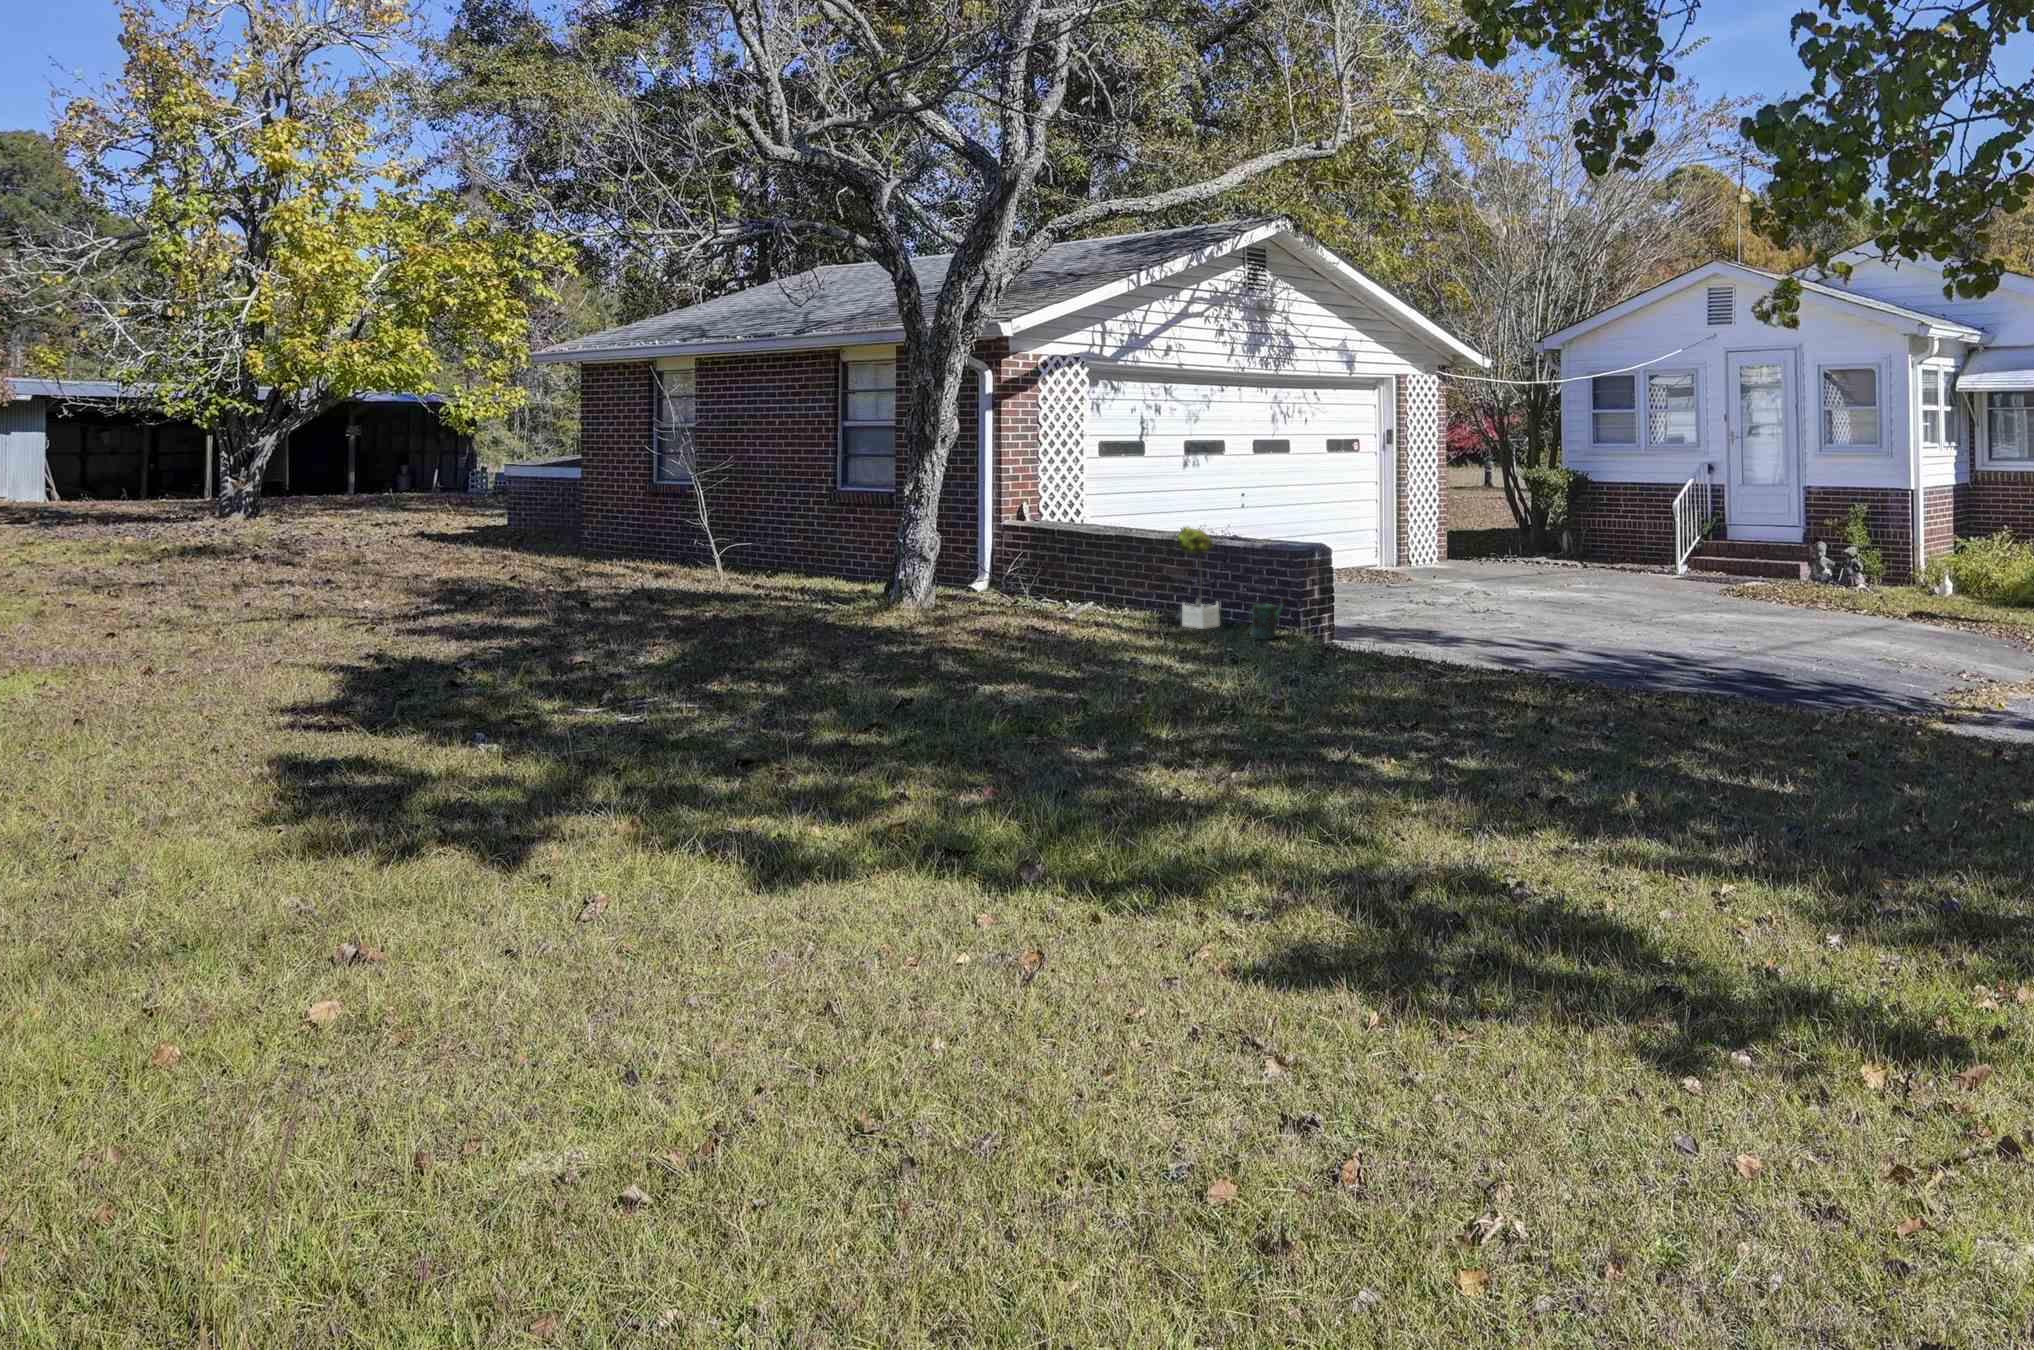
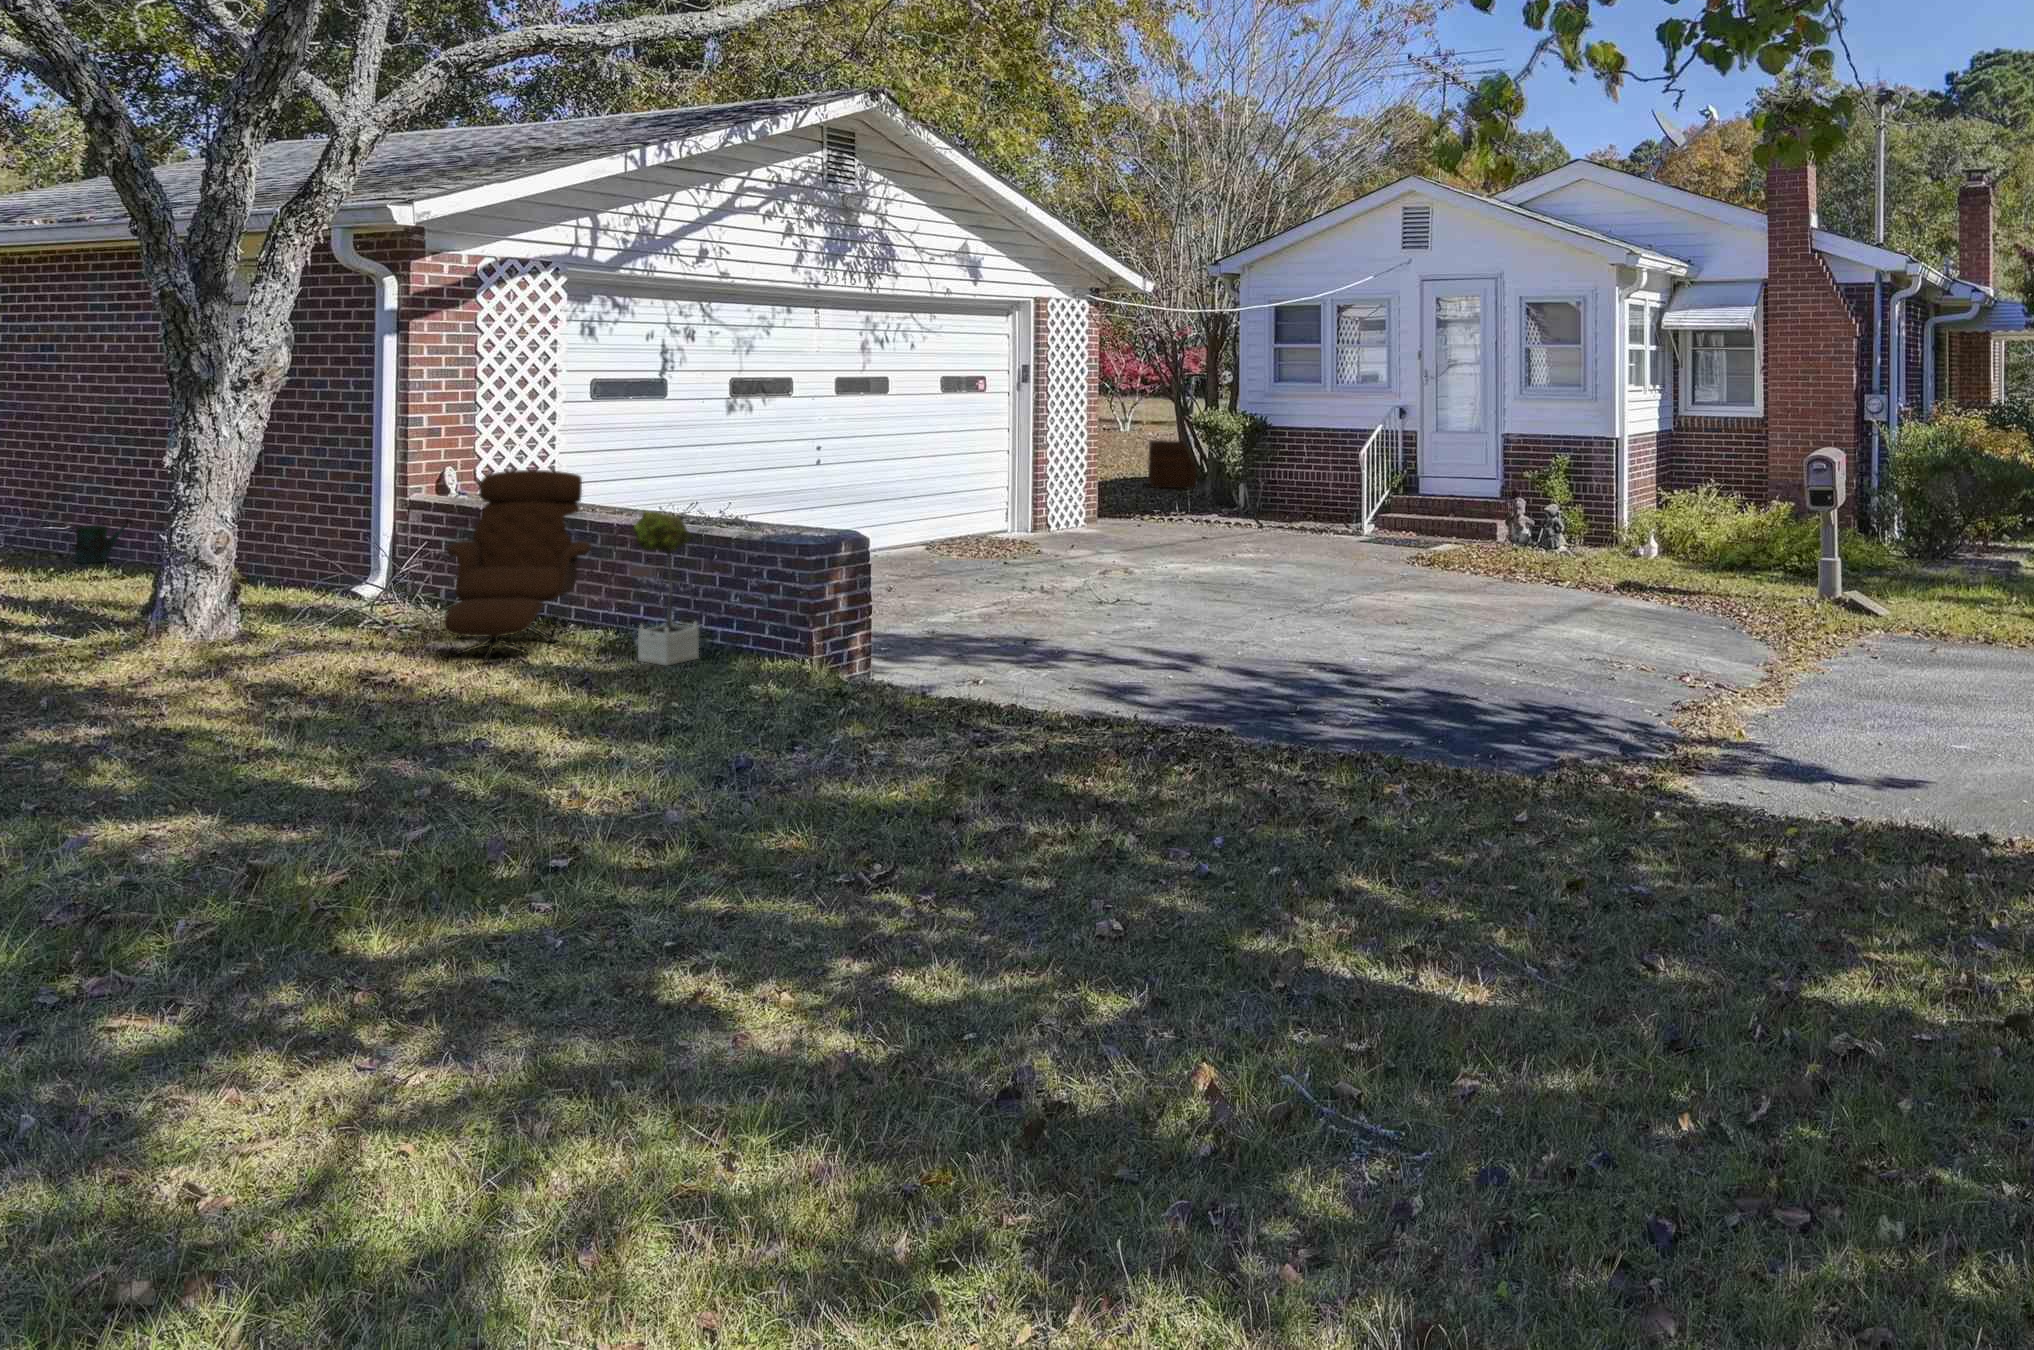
wooden crate: none [1478,494,1522,537] -> present [1148,440,1196,488]
lounge chair: none [1048,502,1136,624] -> present [444,470,591,661]
watering can: present [1248,598,1288,639] -> present [66,519,133,563]

